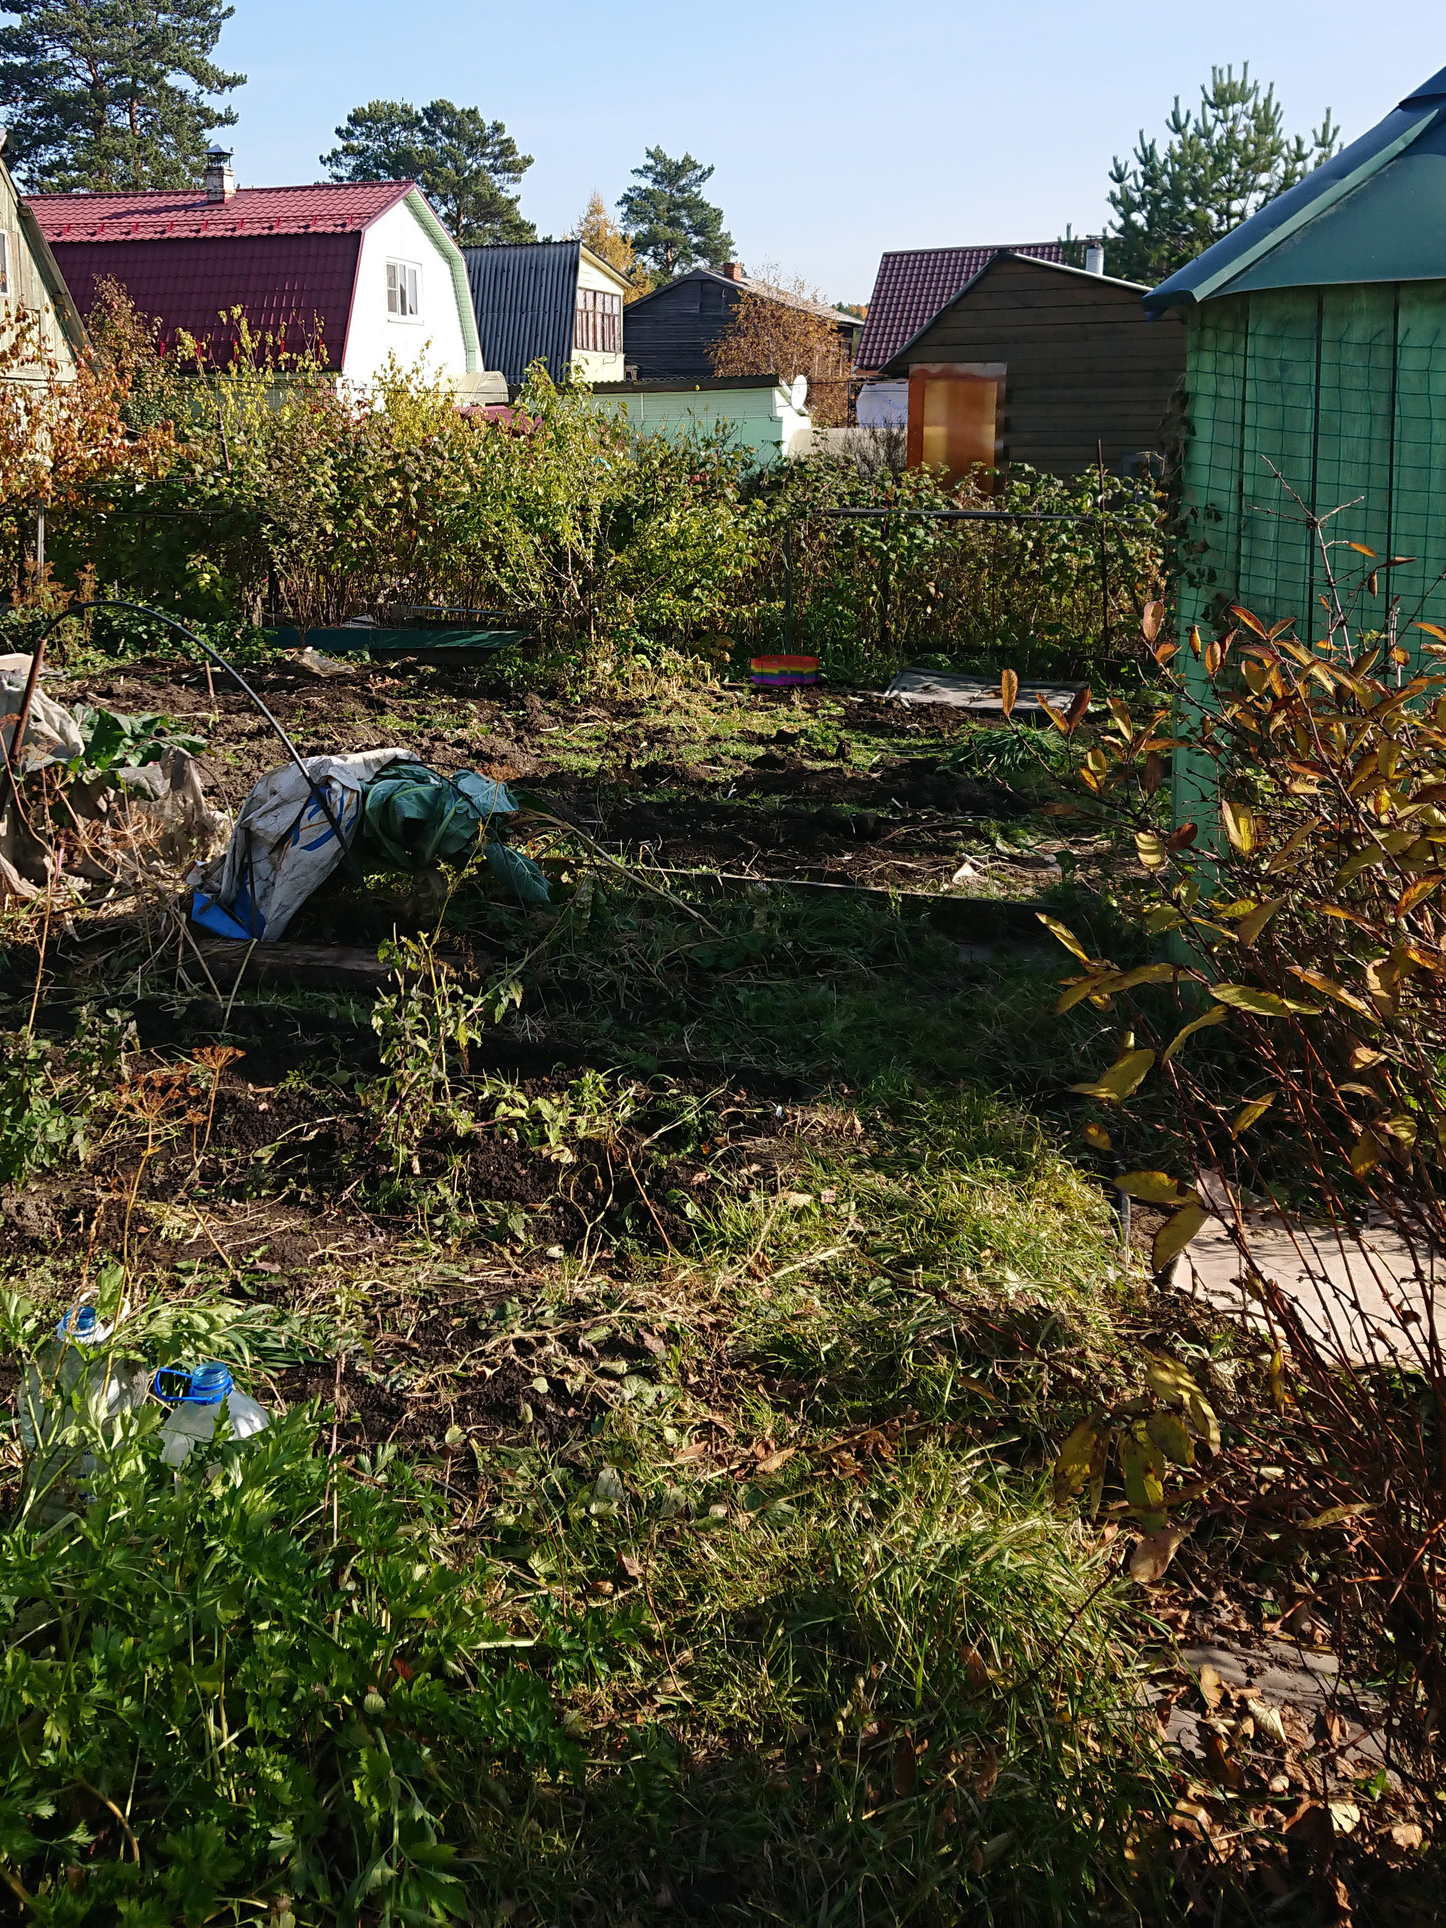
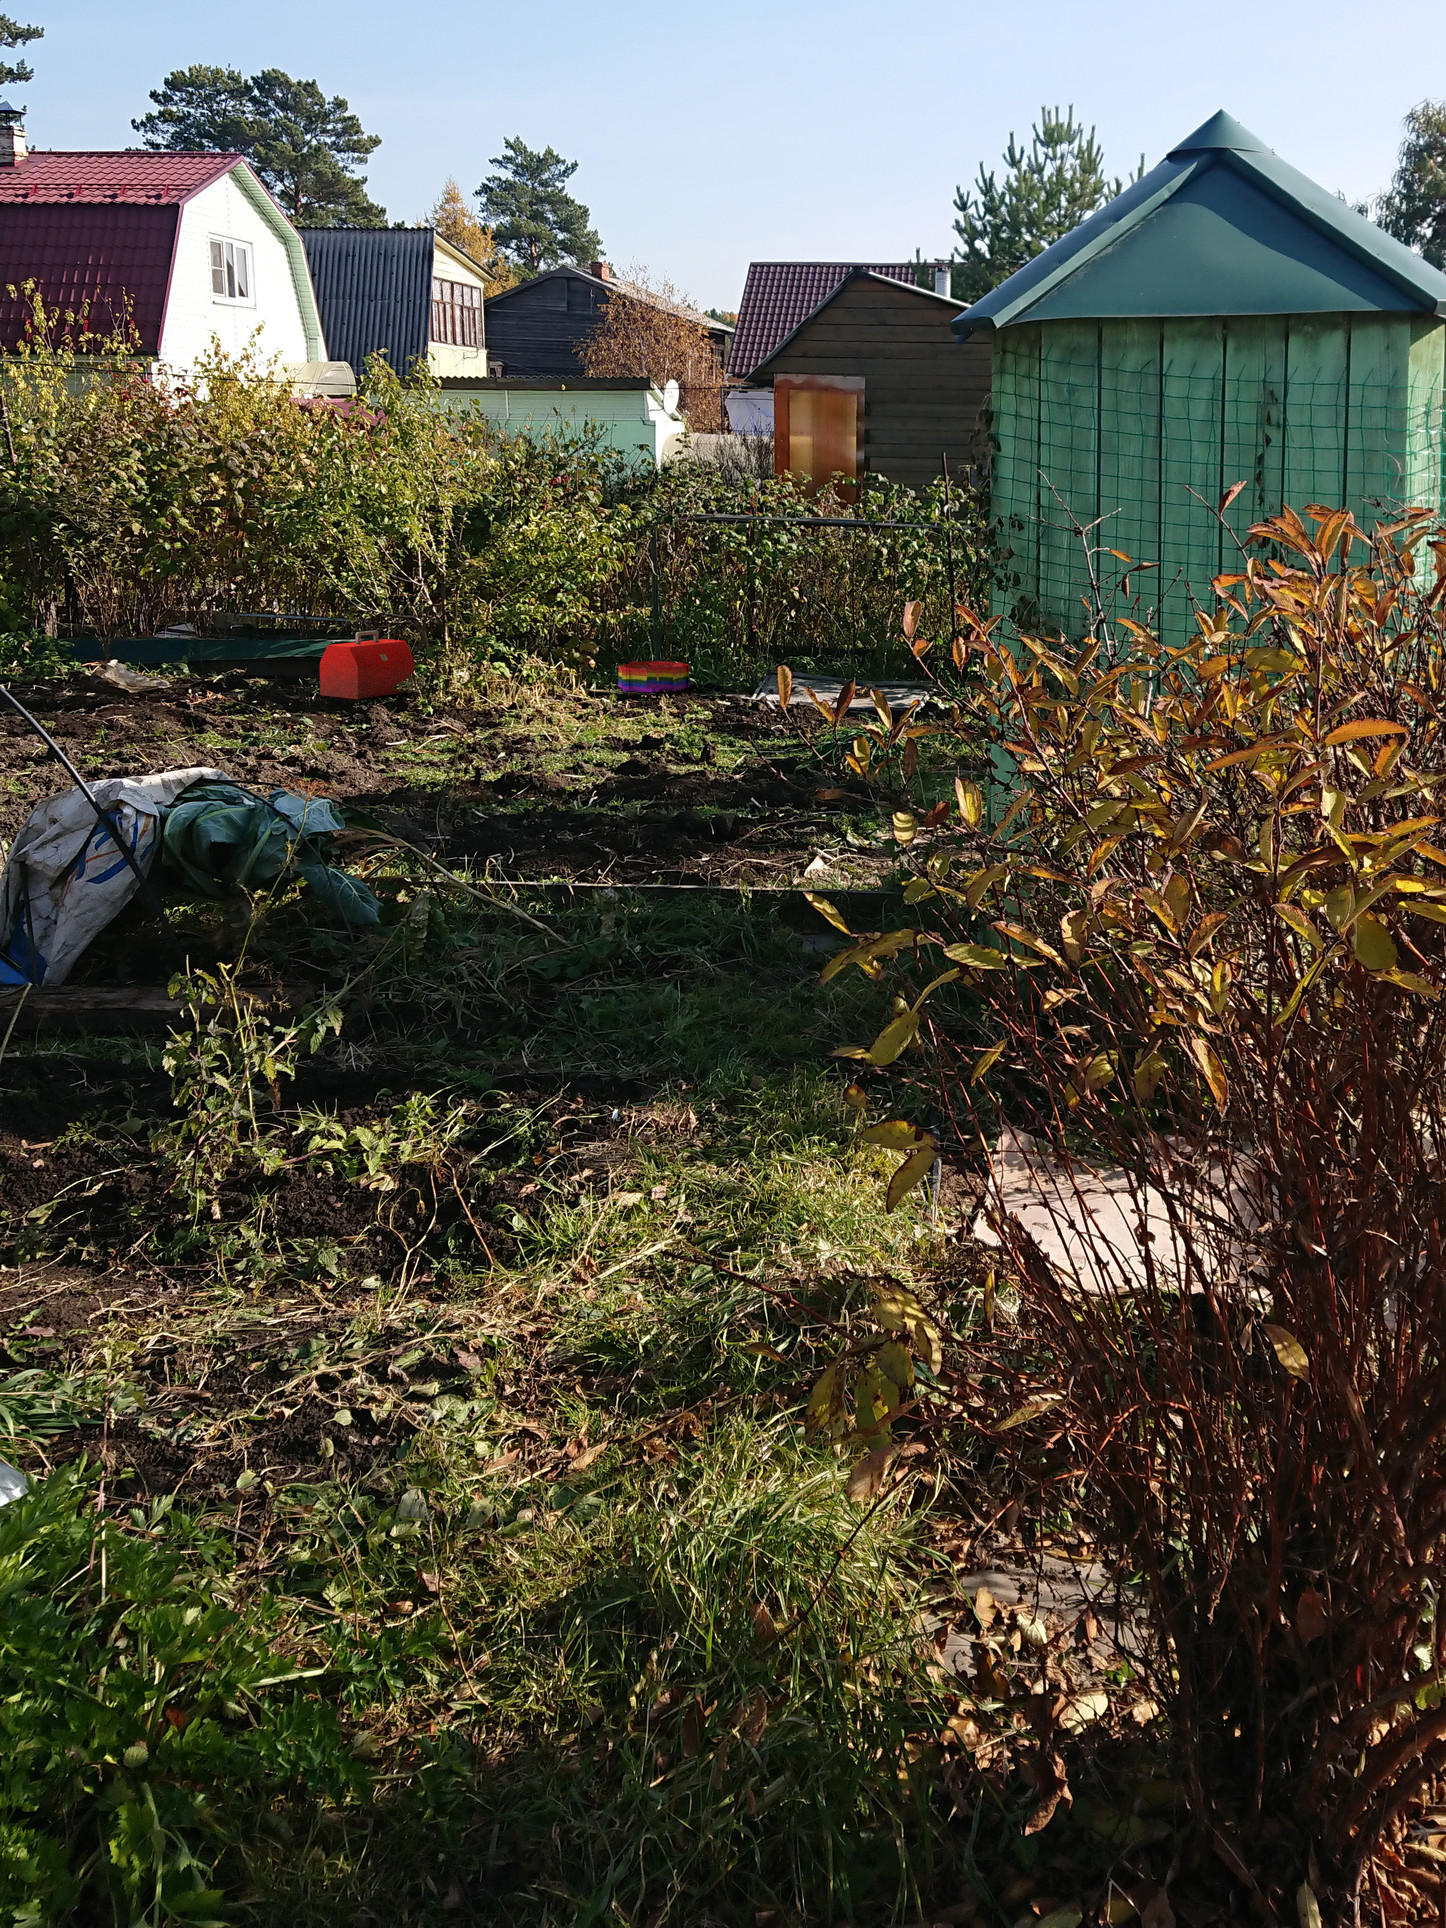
toolbox: none [482,623,564,686] -> present [320,631,414,699]

